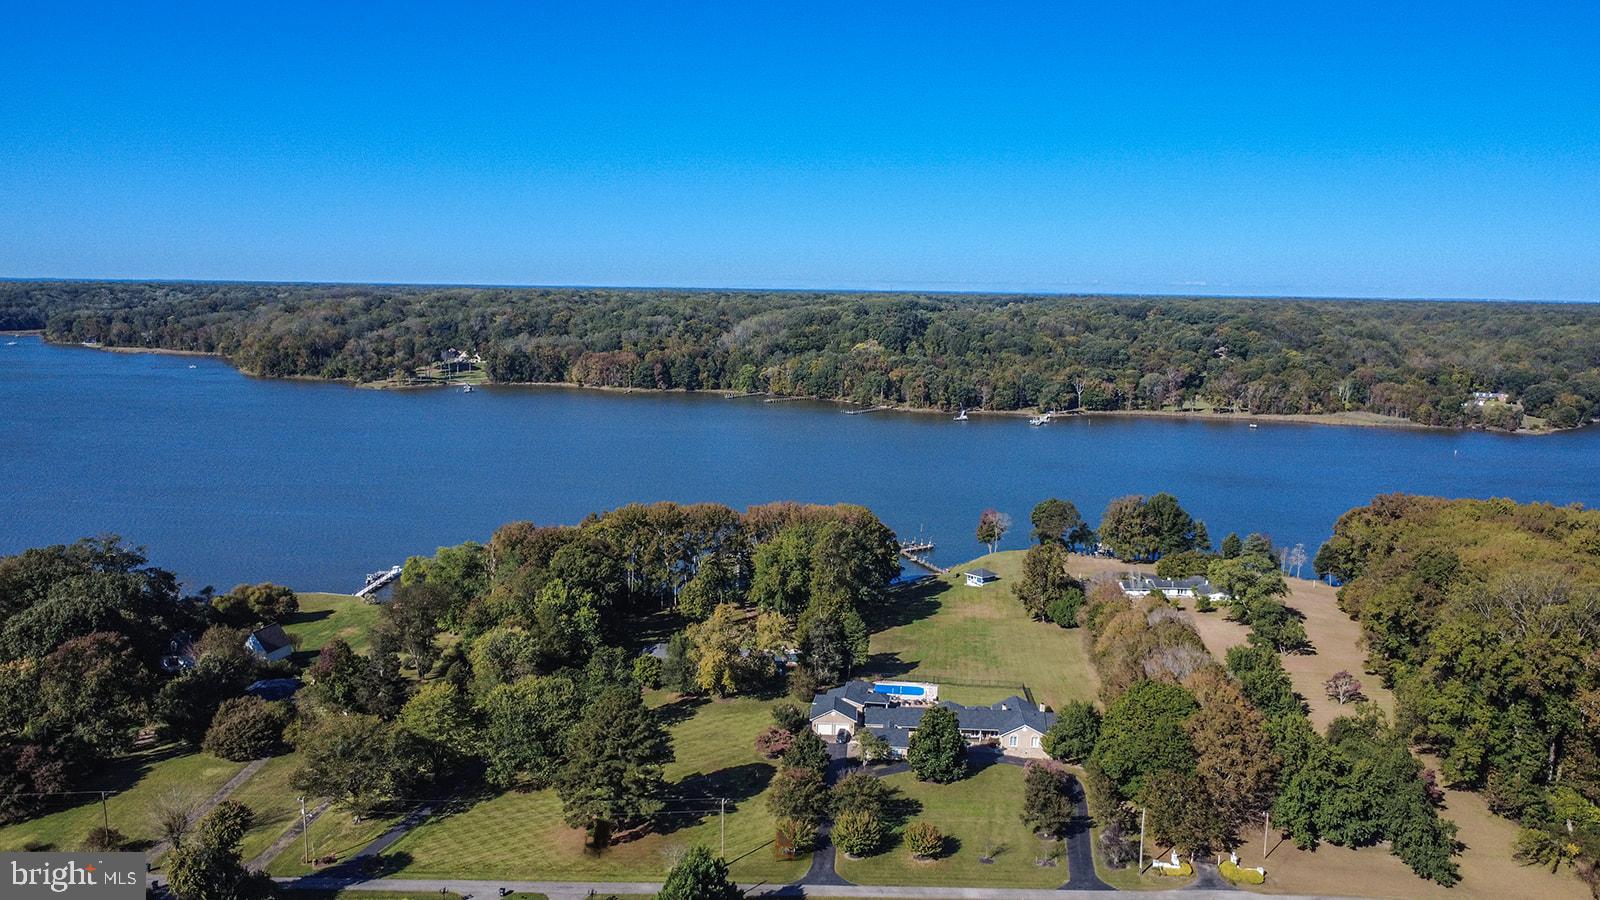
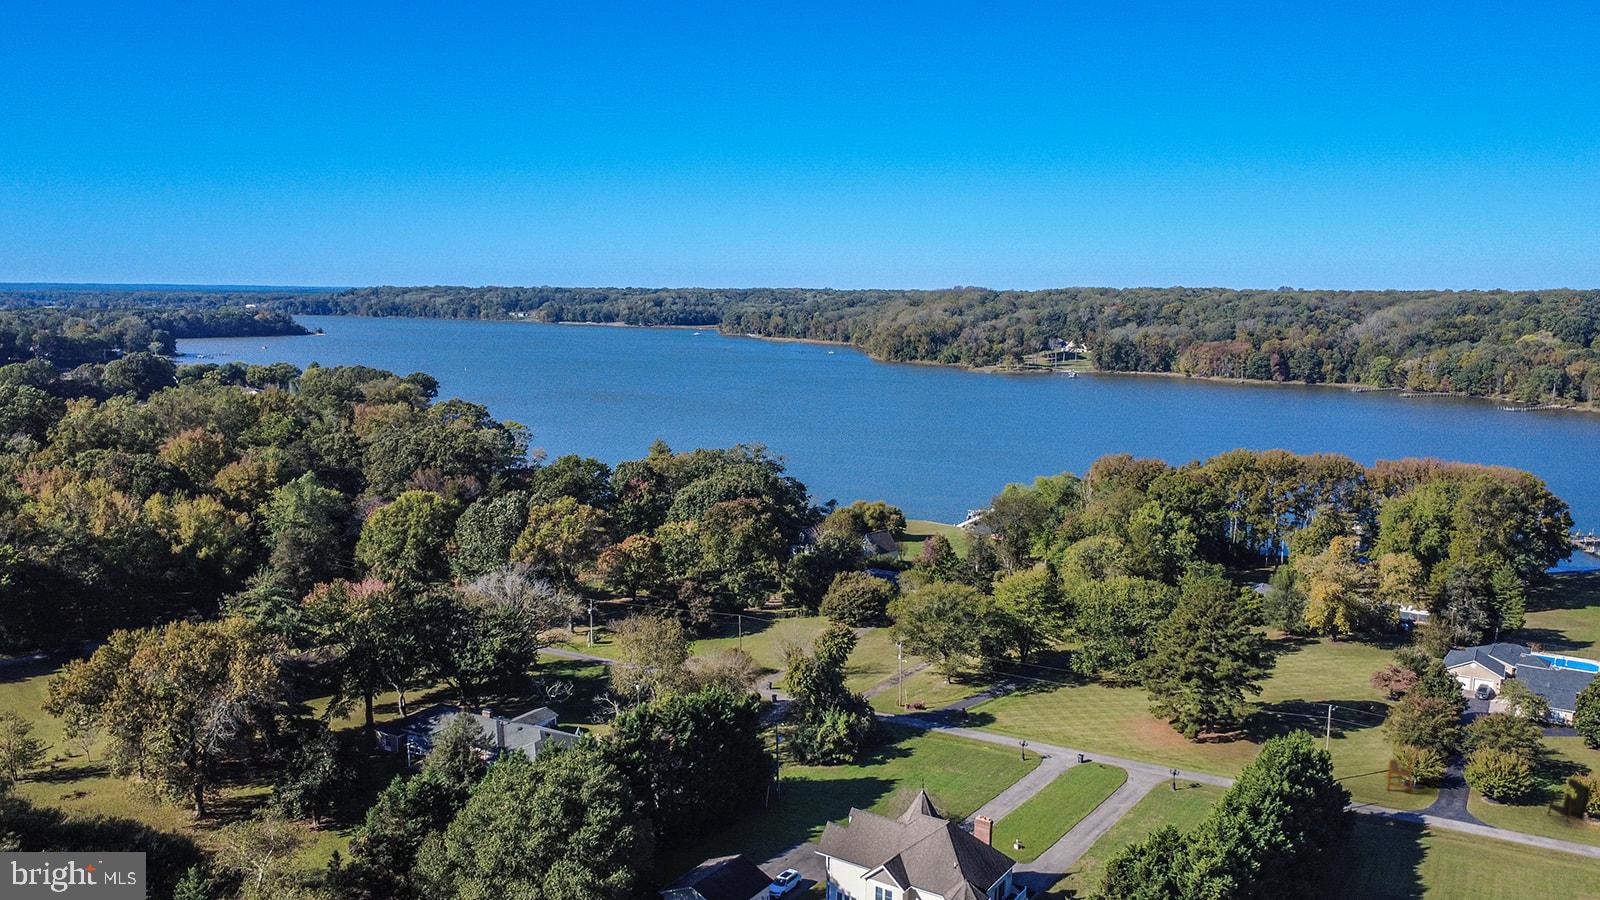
lounge chair: present [585,818,611,853] -> present [1548,779,1590,825]

